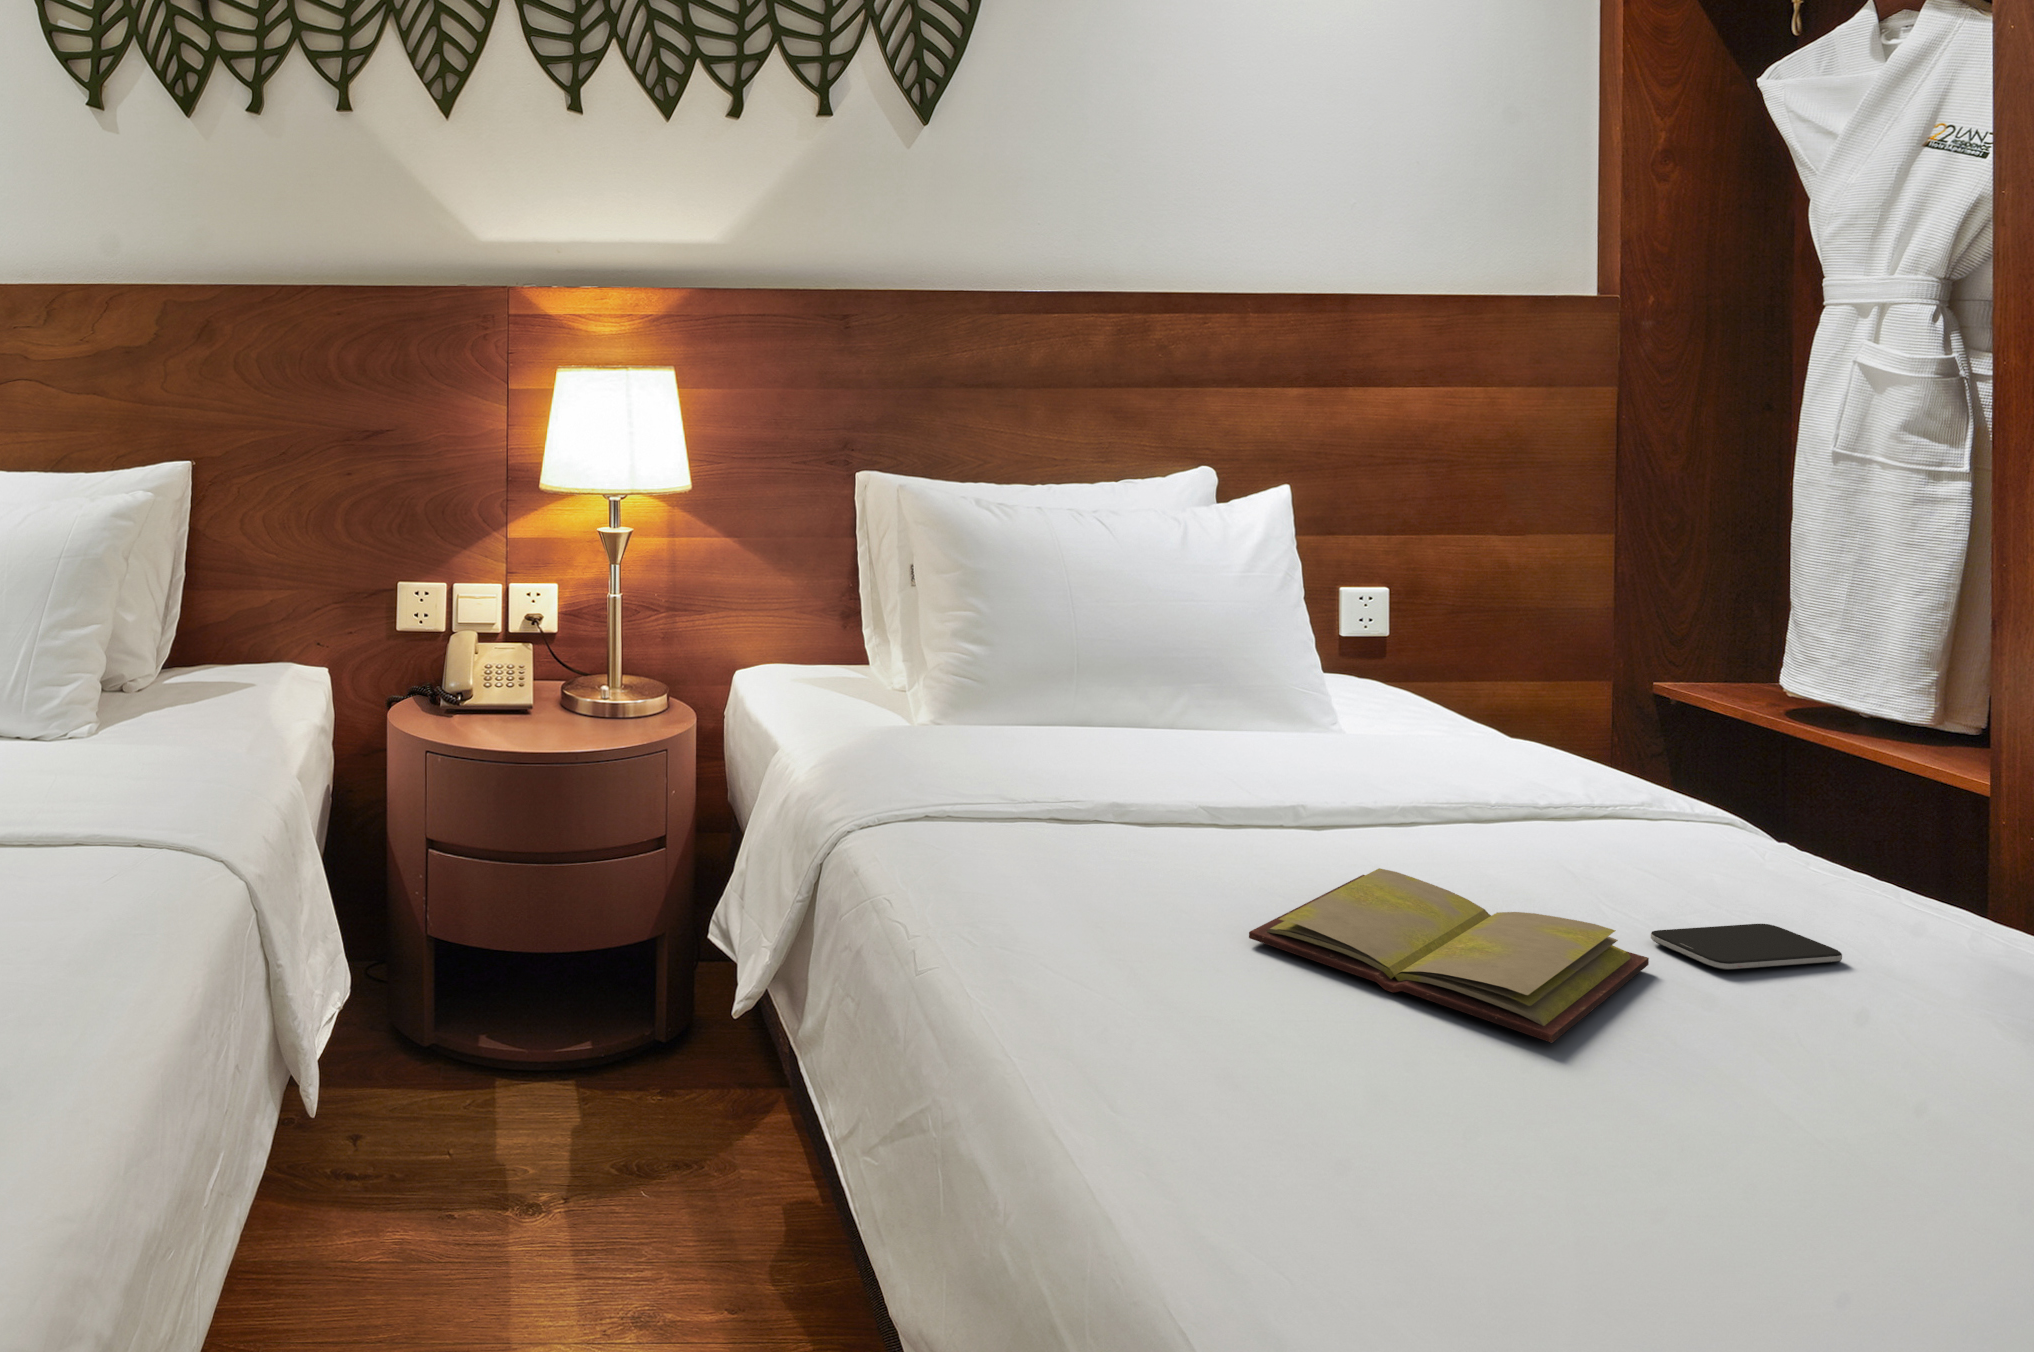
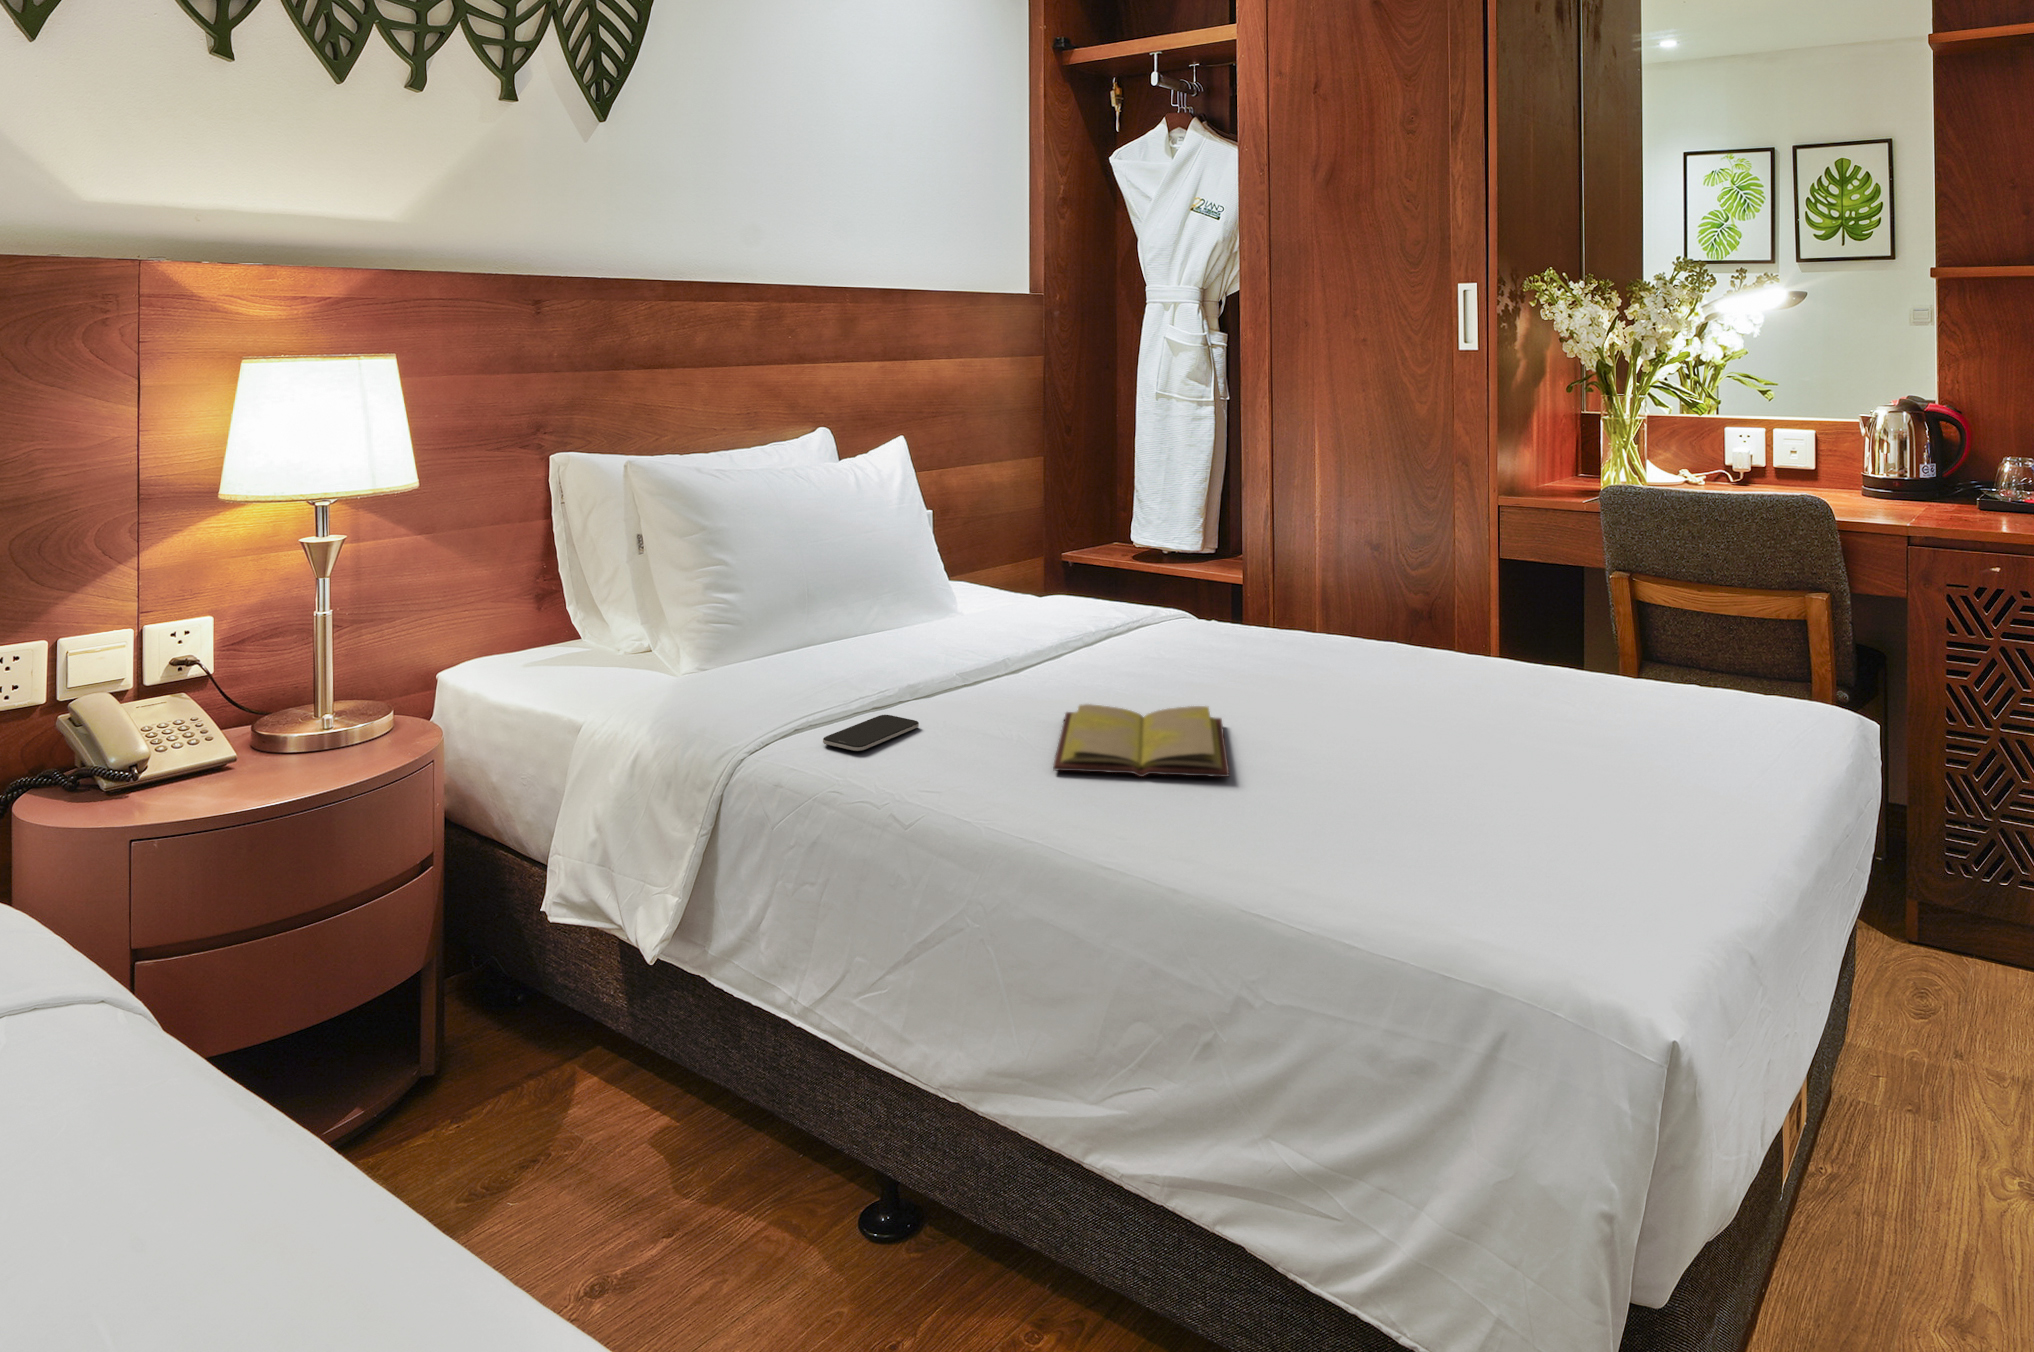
smartphone: present [1651,924,1842,970] -> present [823,715,919,751]

